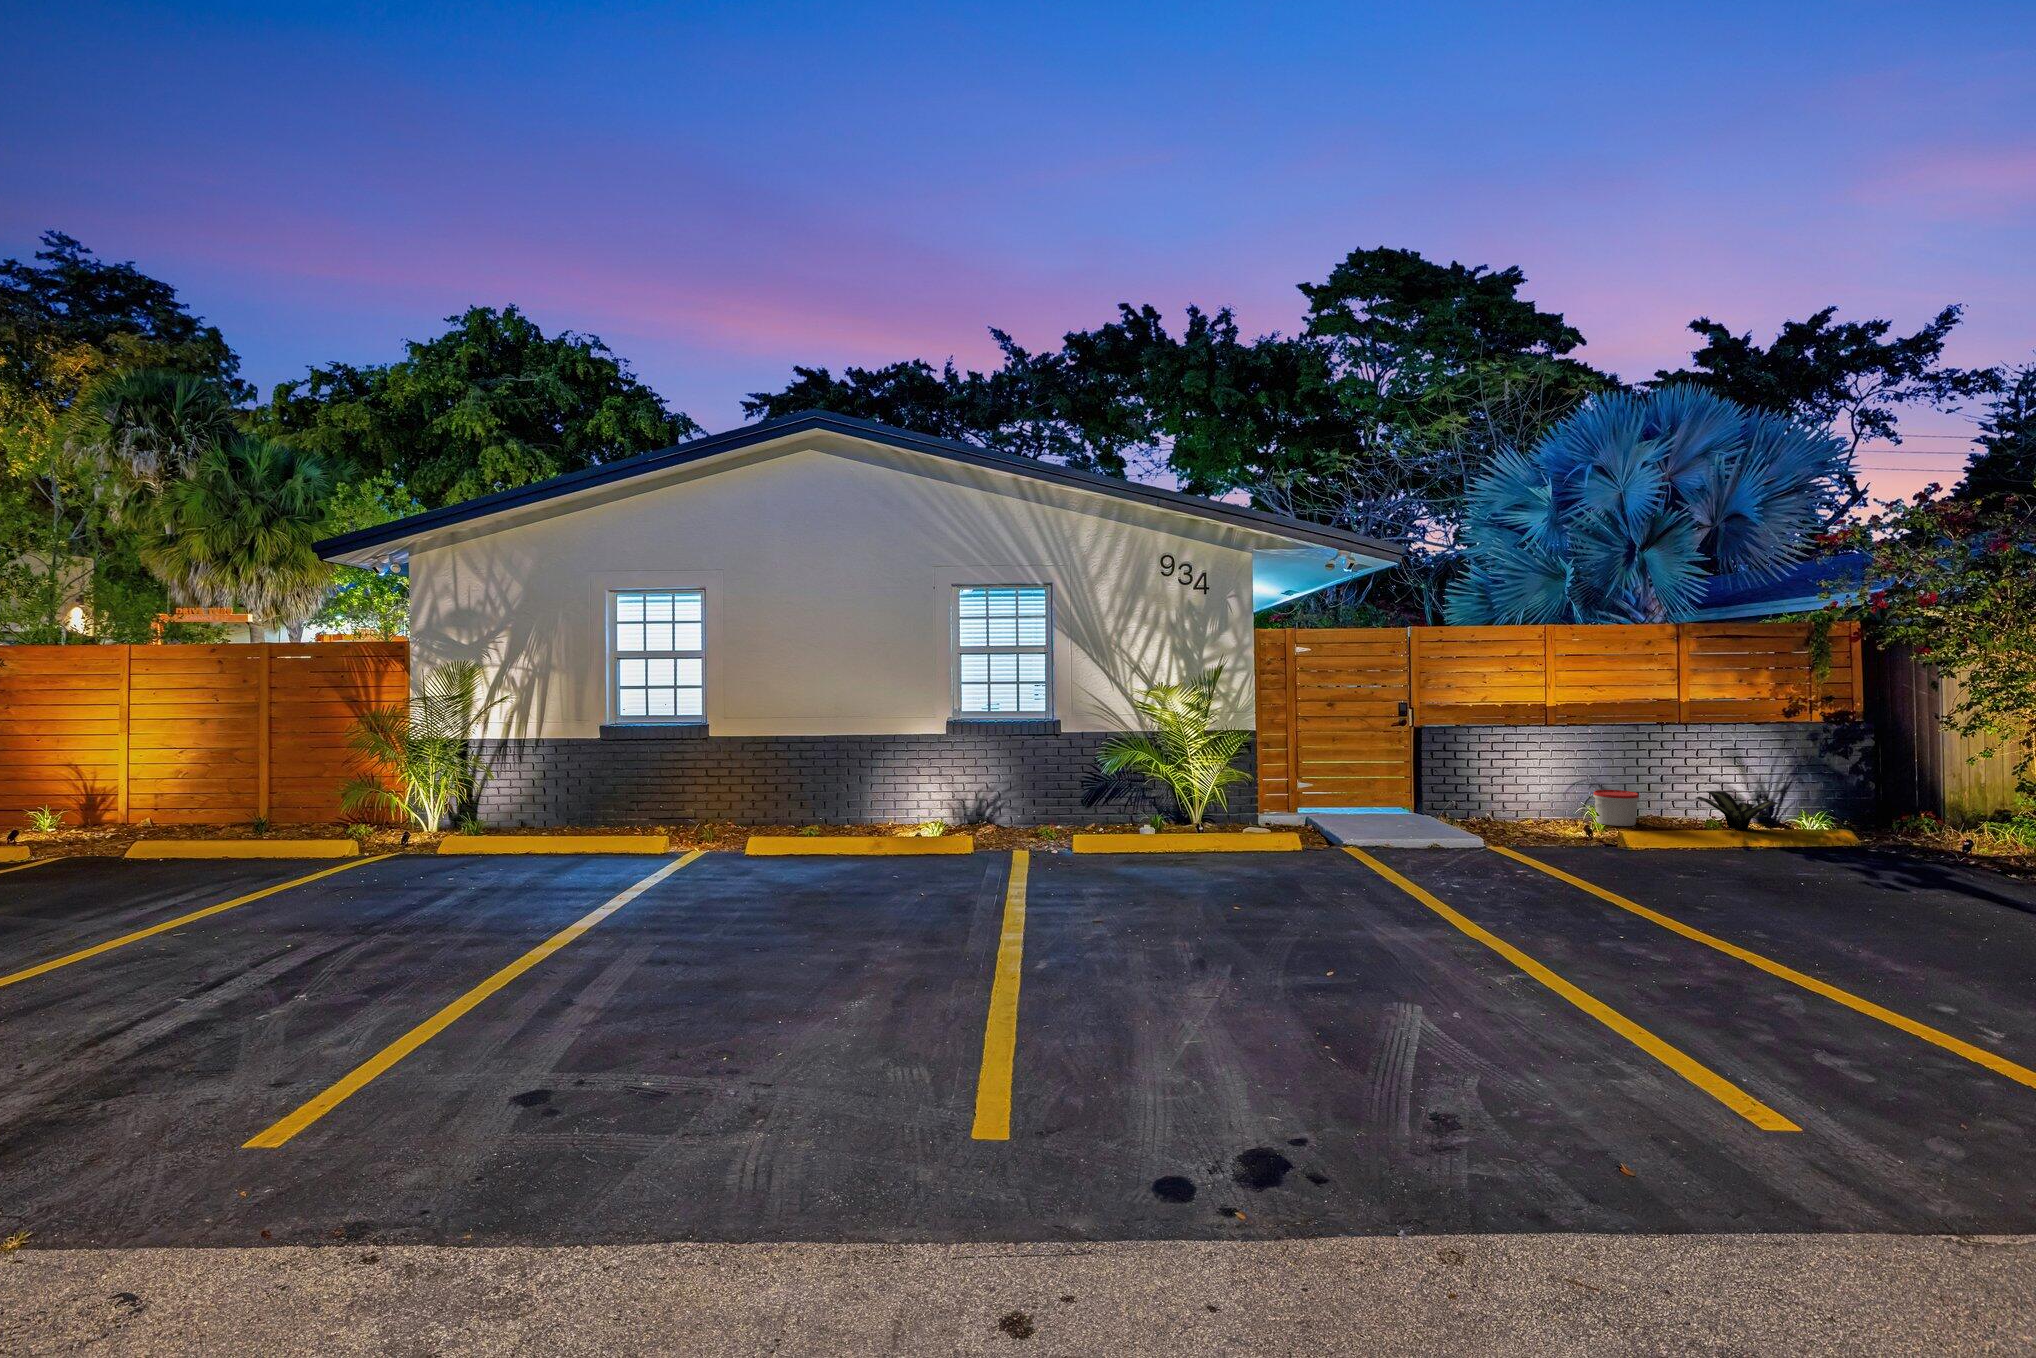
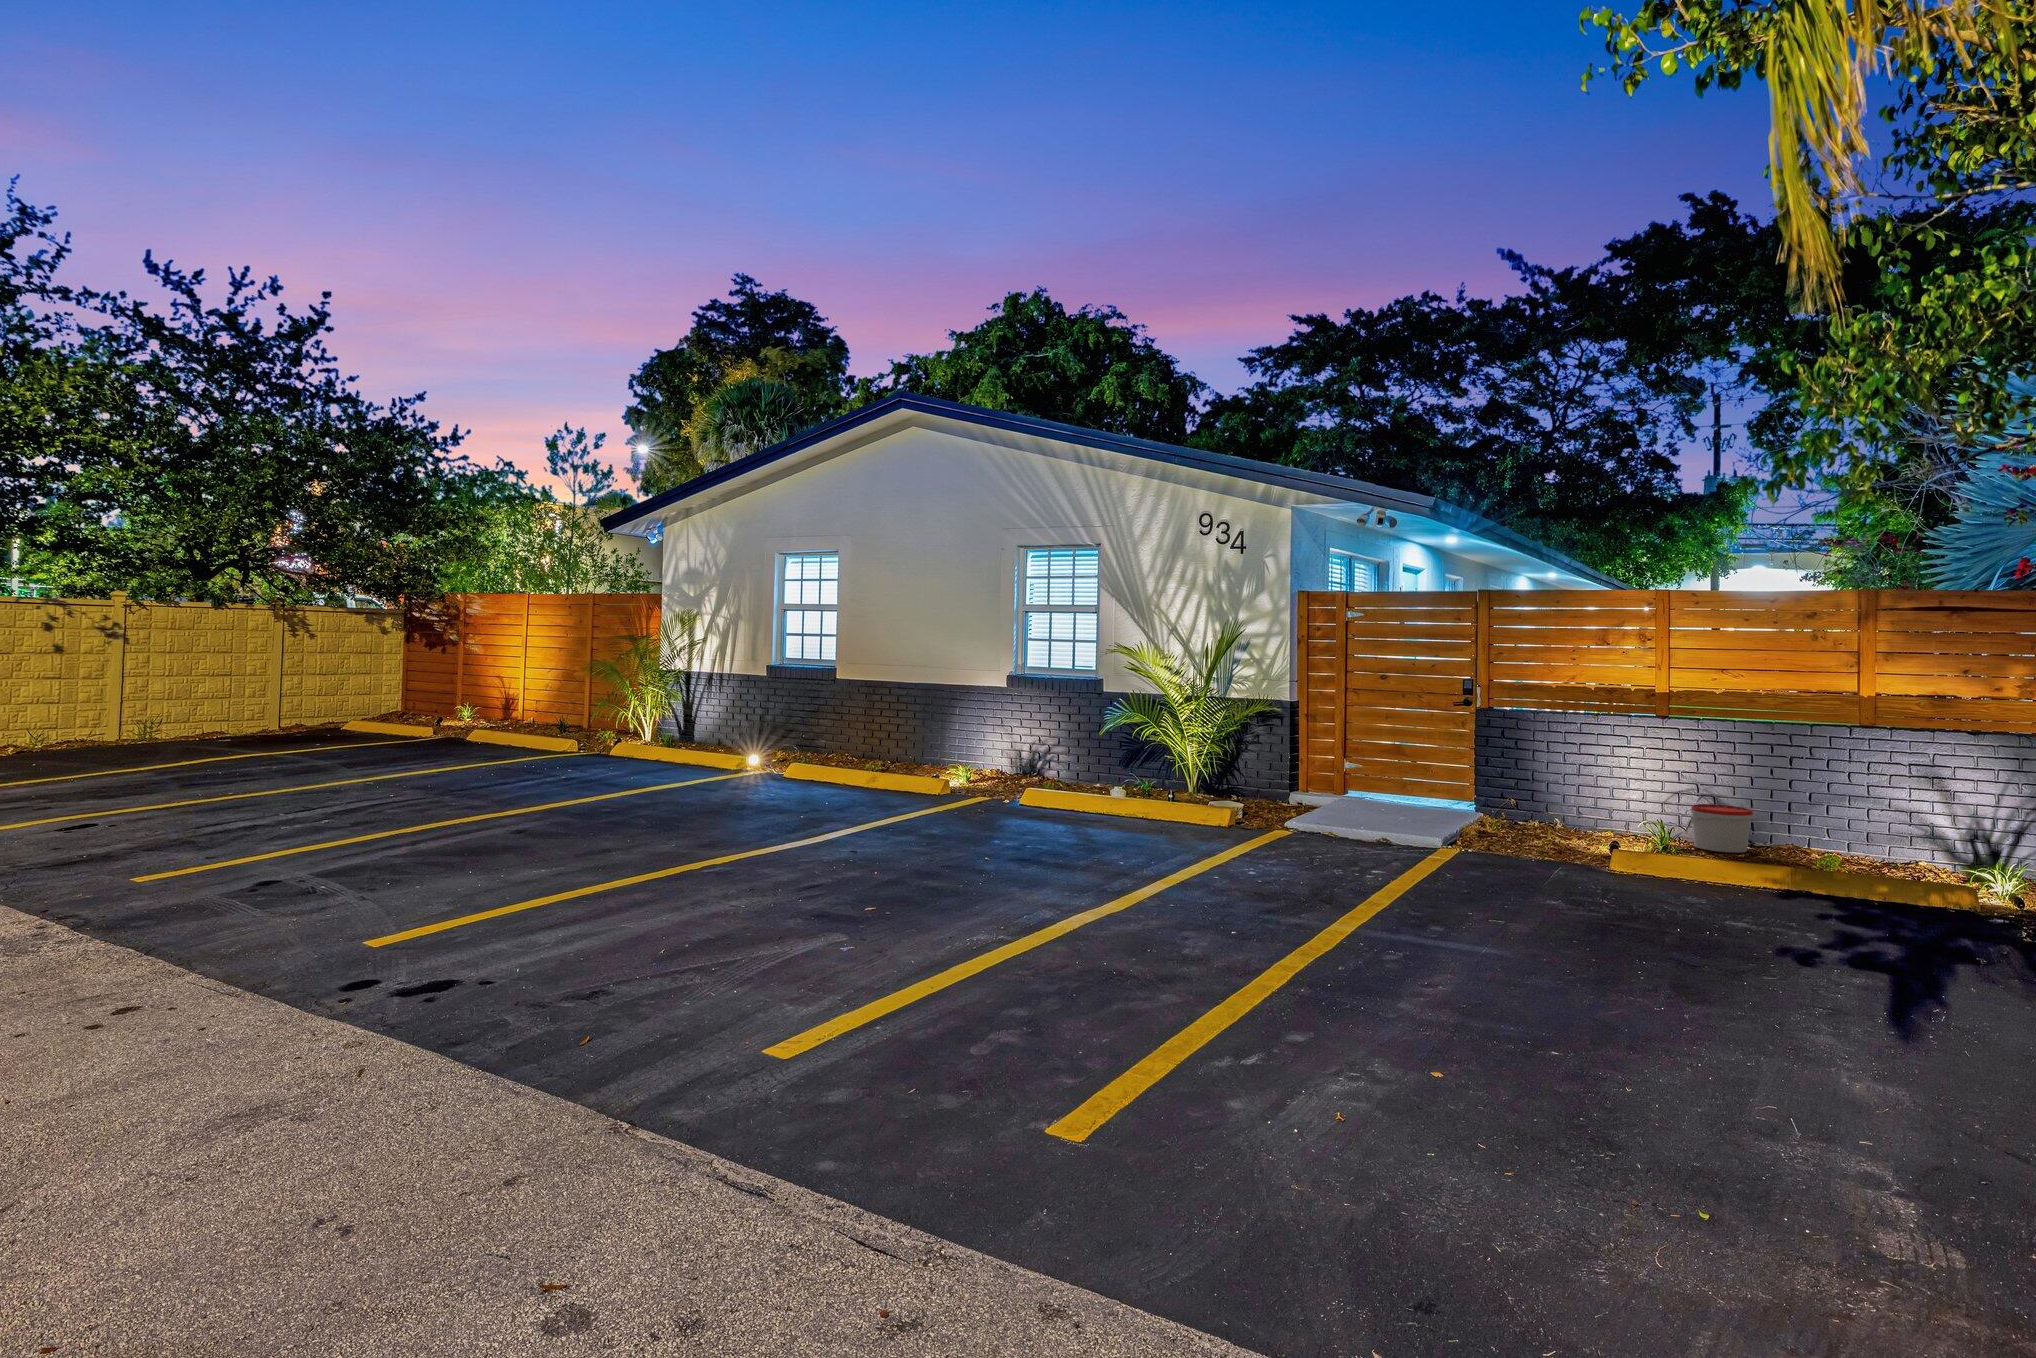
potted plant: present [1696,791,1779,830] -> none [1823,821,1958,876]

